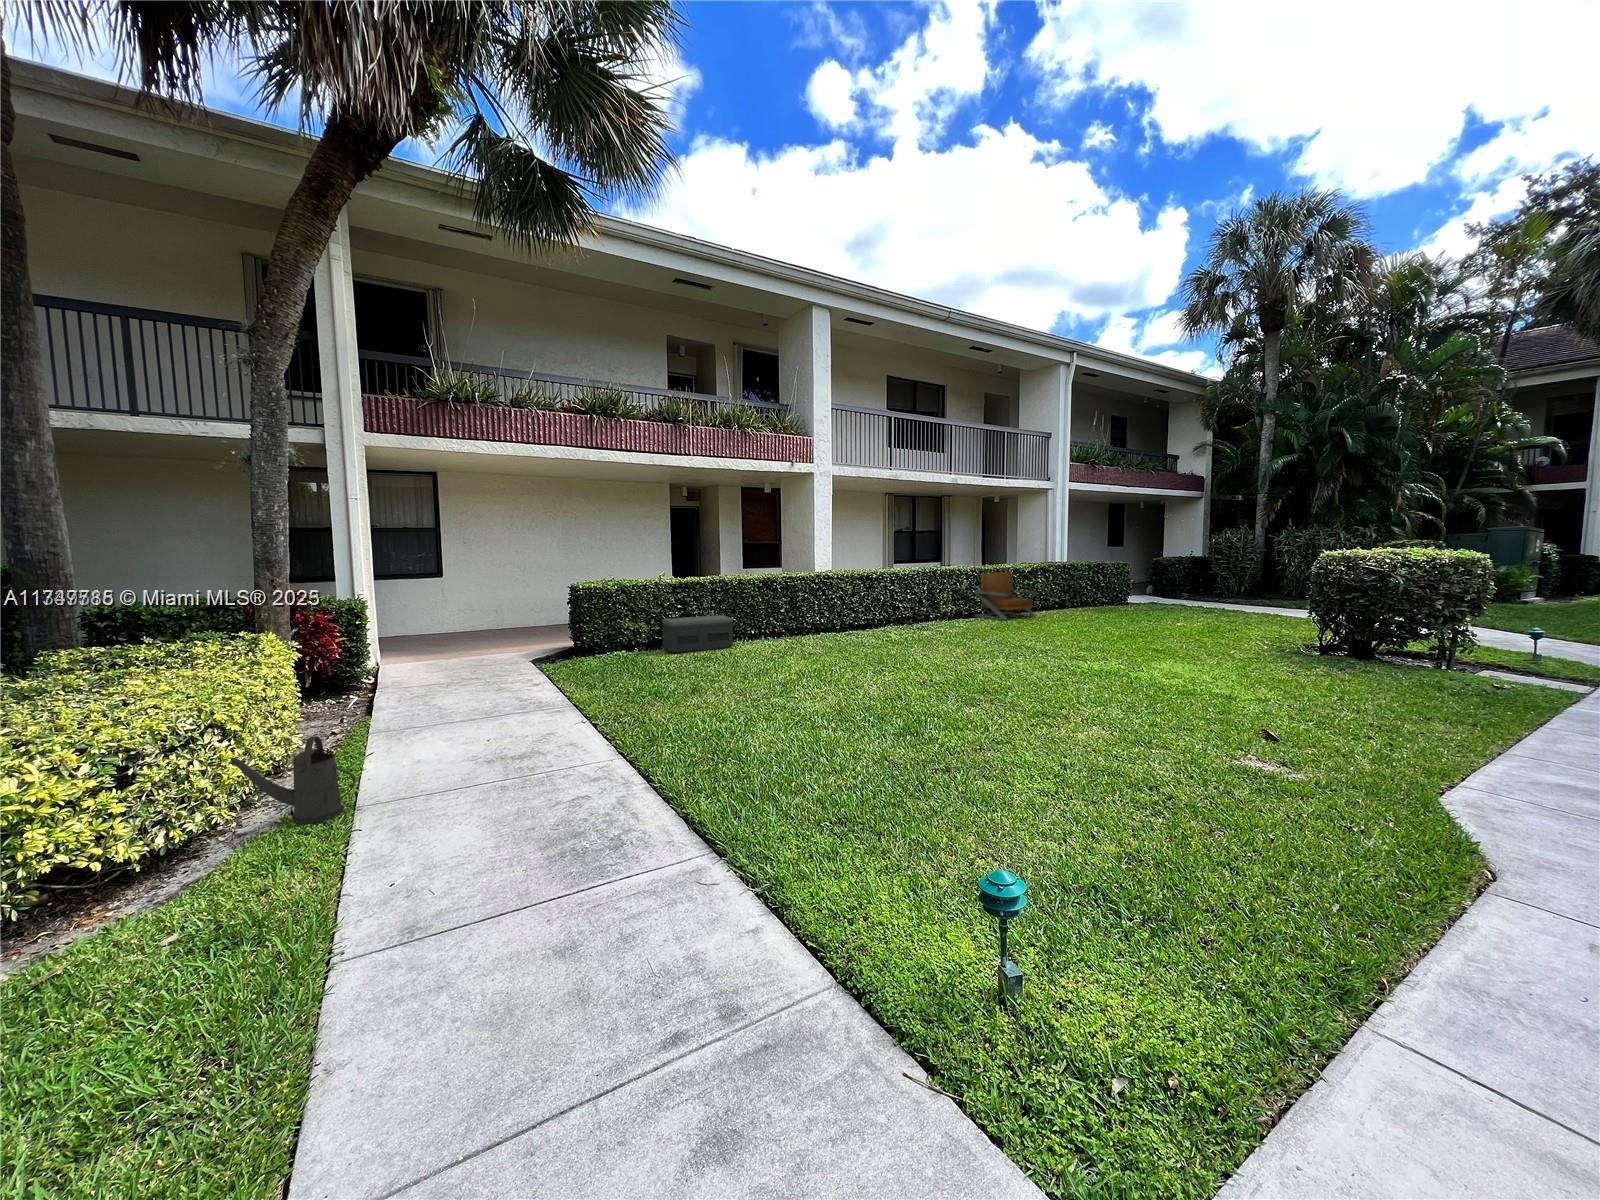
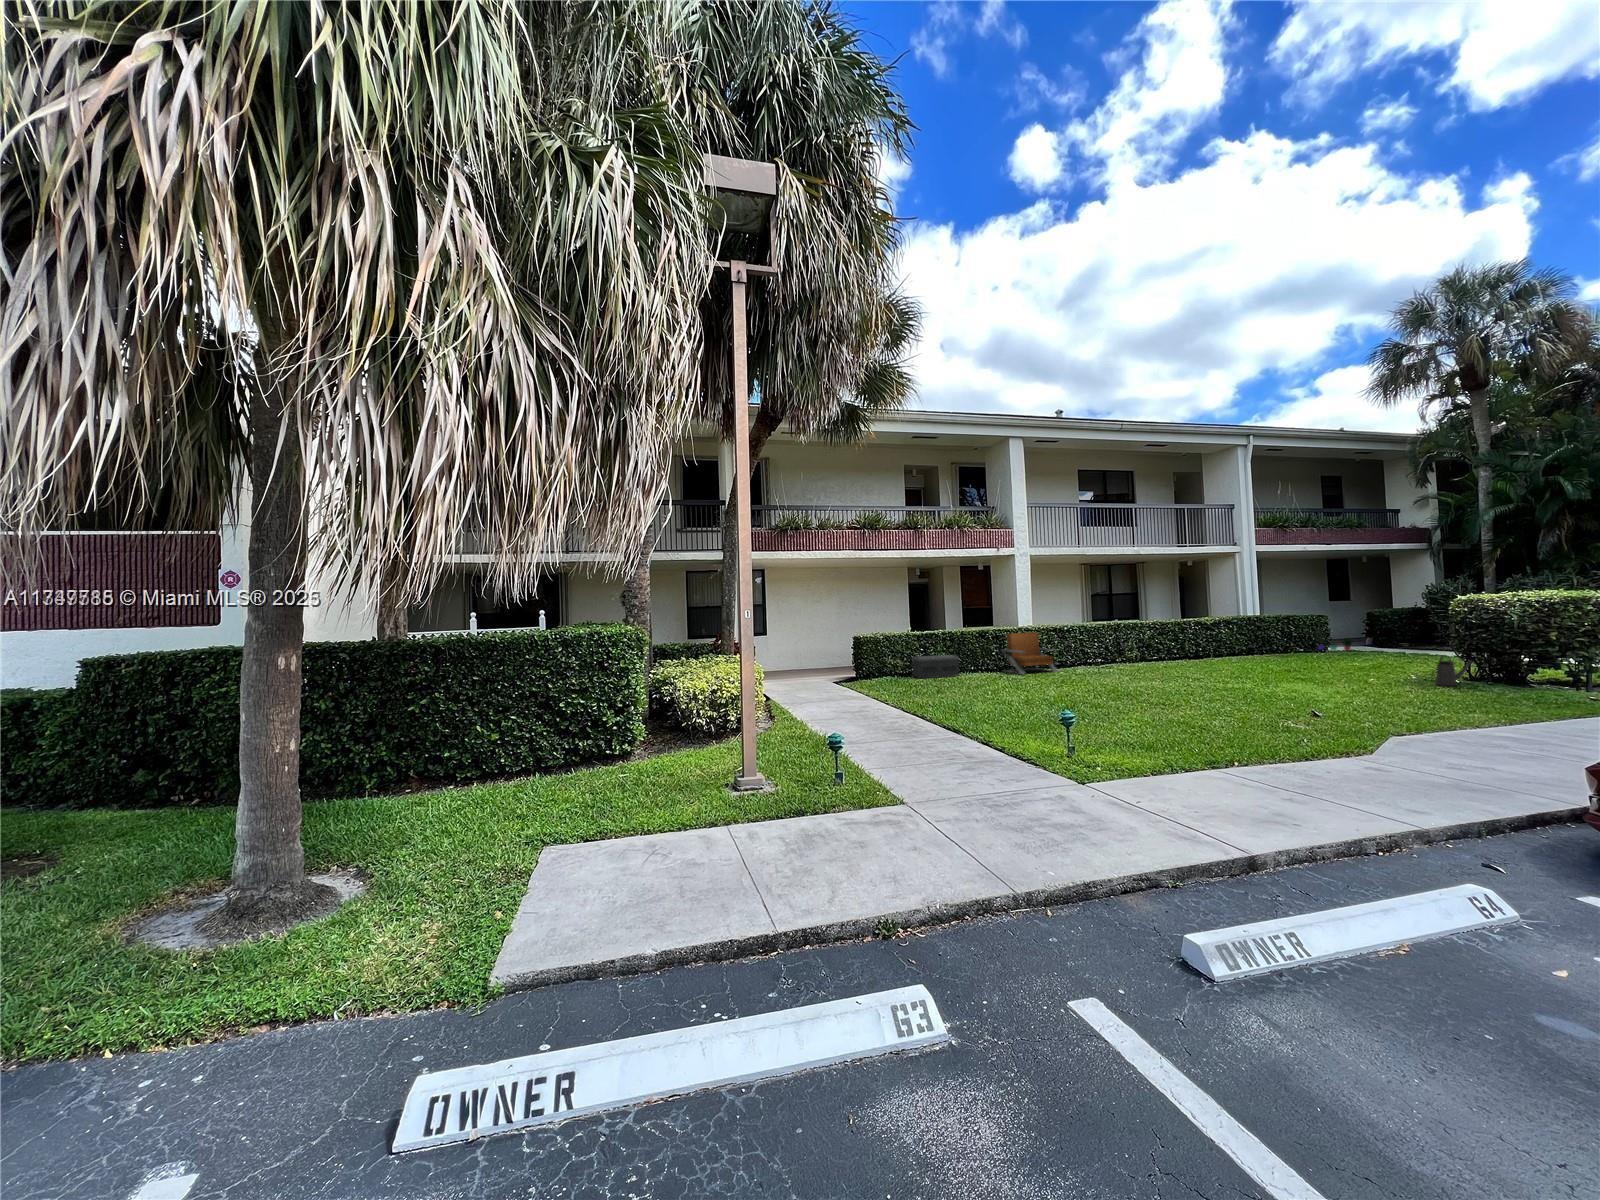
lounge chair: present [974,572,1038,620] -> present [1001,632,1058,674]
potted plant: none [1118,575,1156,602] -> present [1317,629,1353,651]
watering can: present [231,736,356,824] -> present [1432,656,1472,686]

